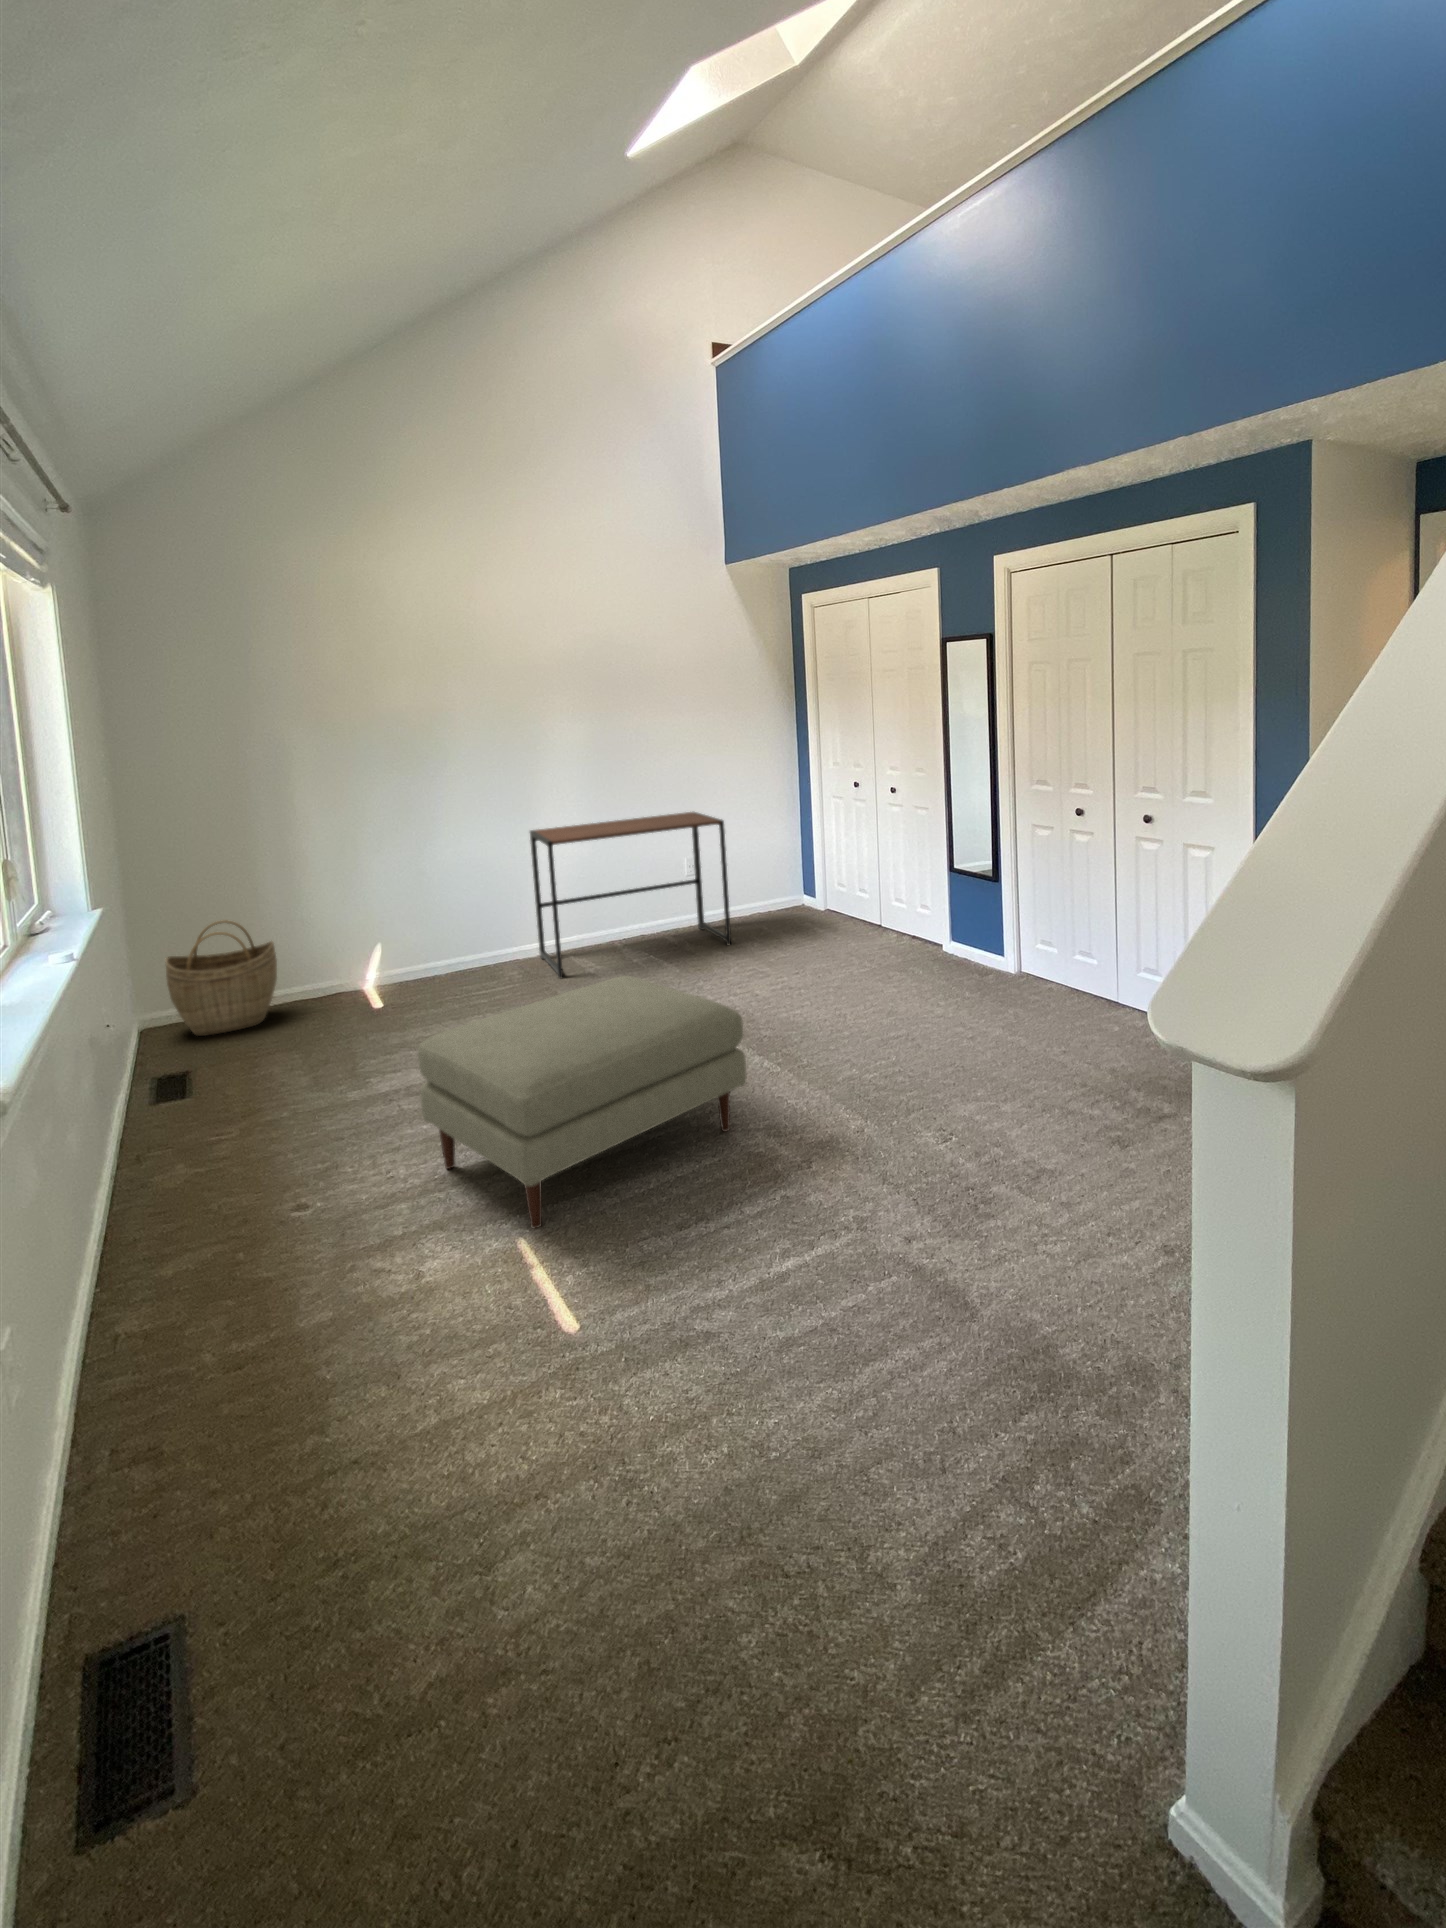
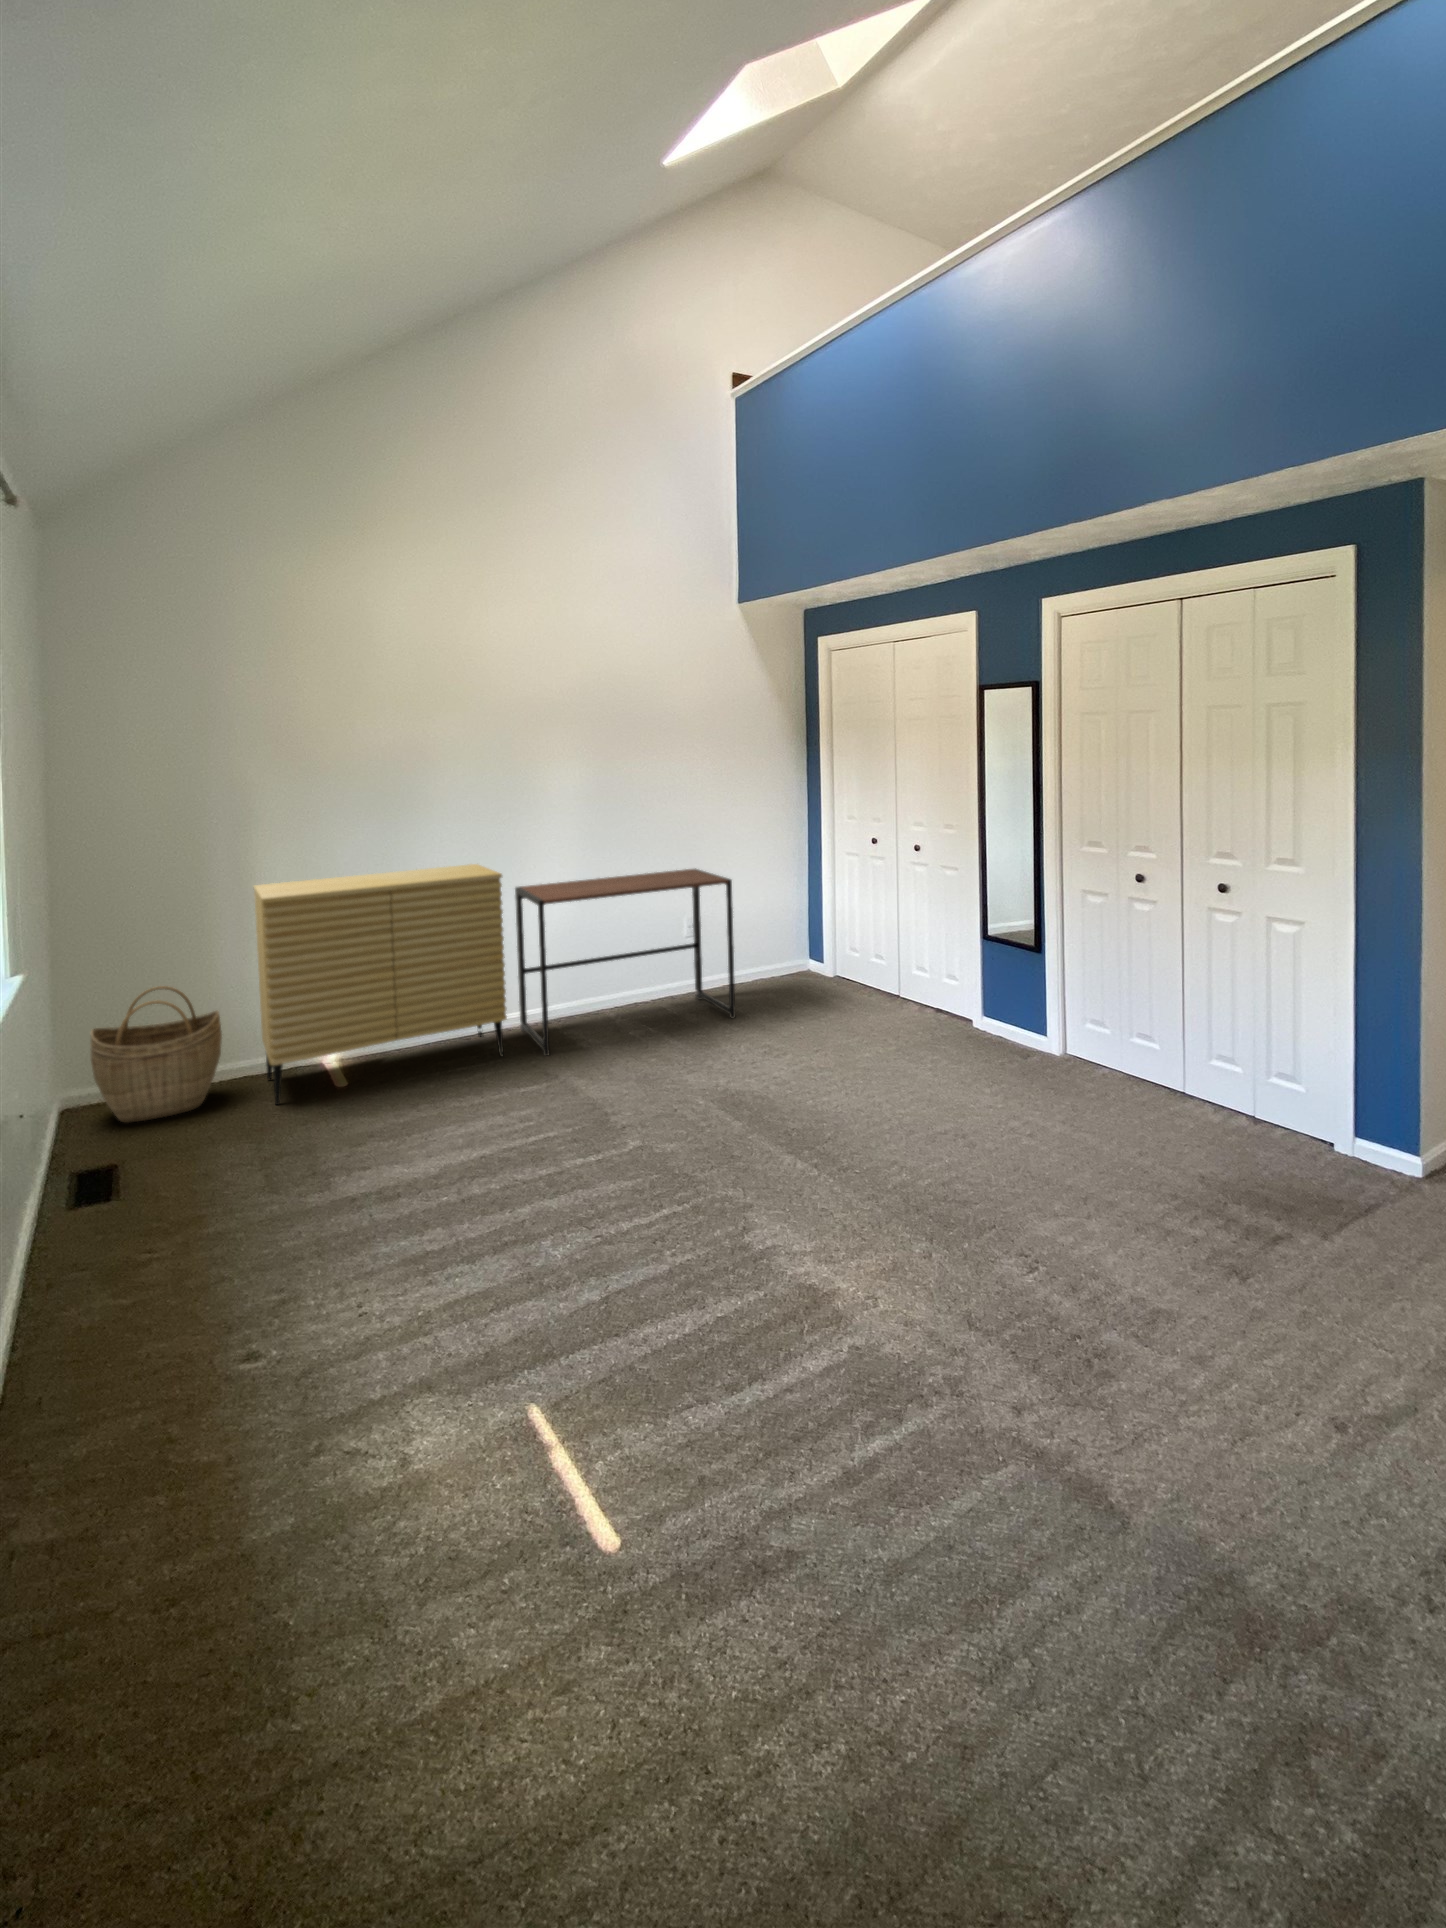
dresser: none [297,810,524,1021] -> present [254,864,507,1105]
ottoman: present [418,976,747,1228] -> none [404,1063,793,1392]

